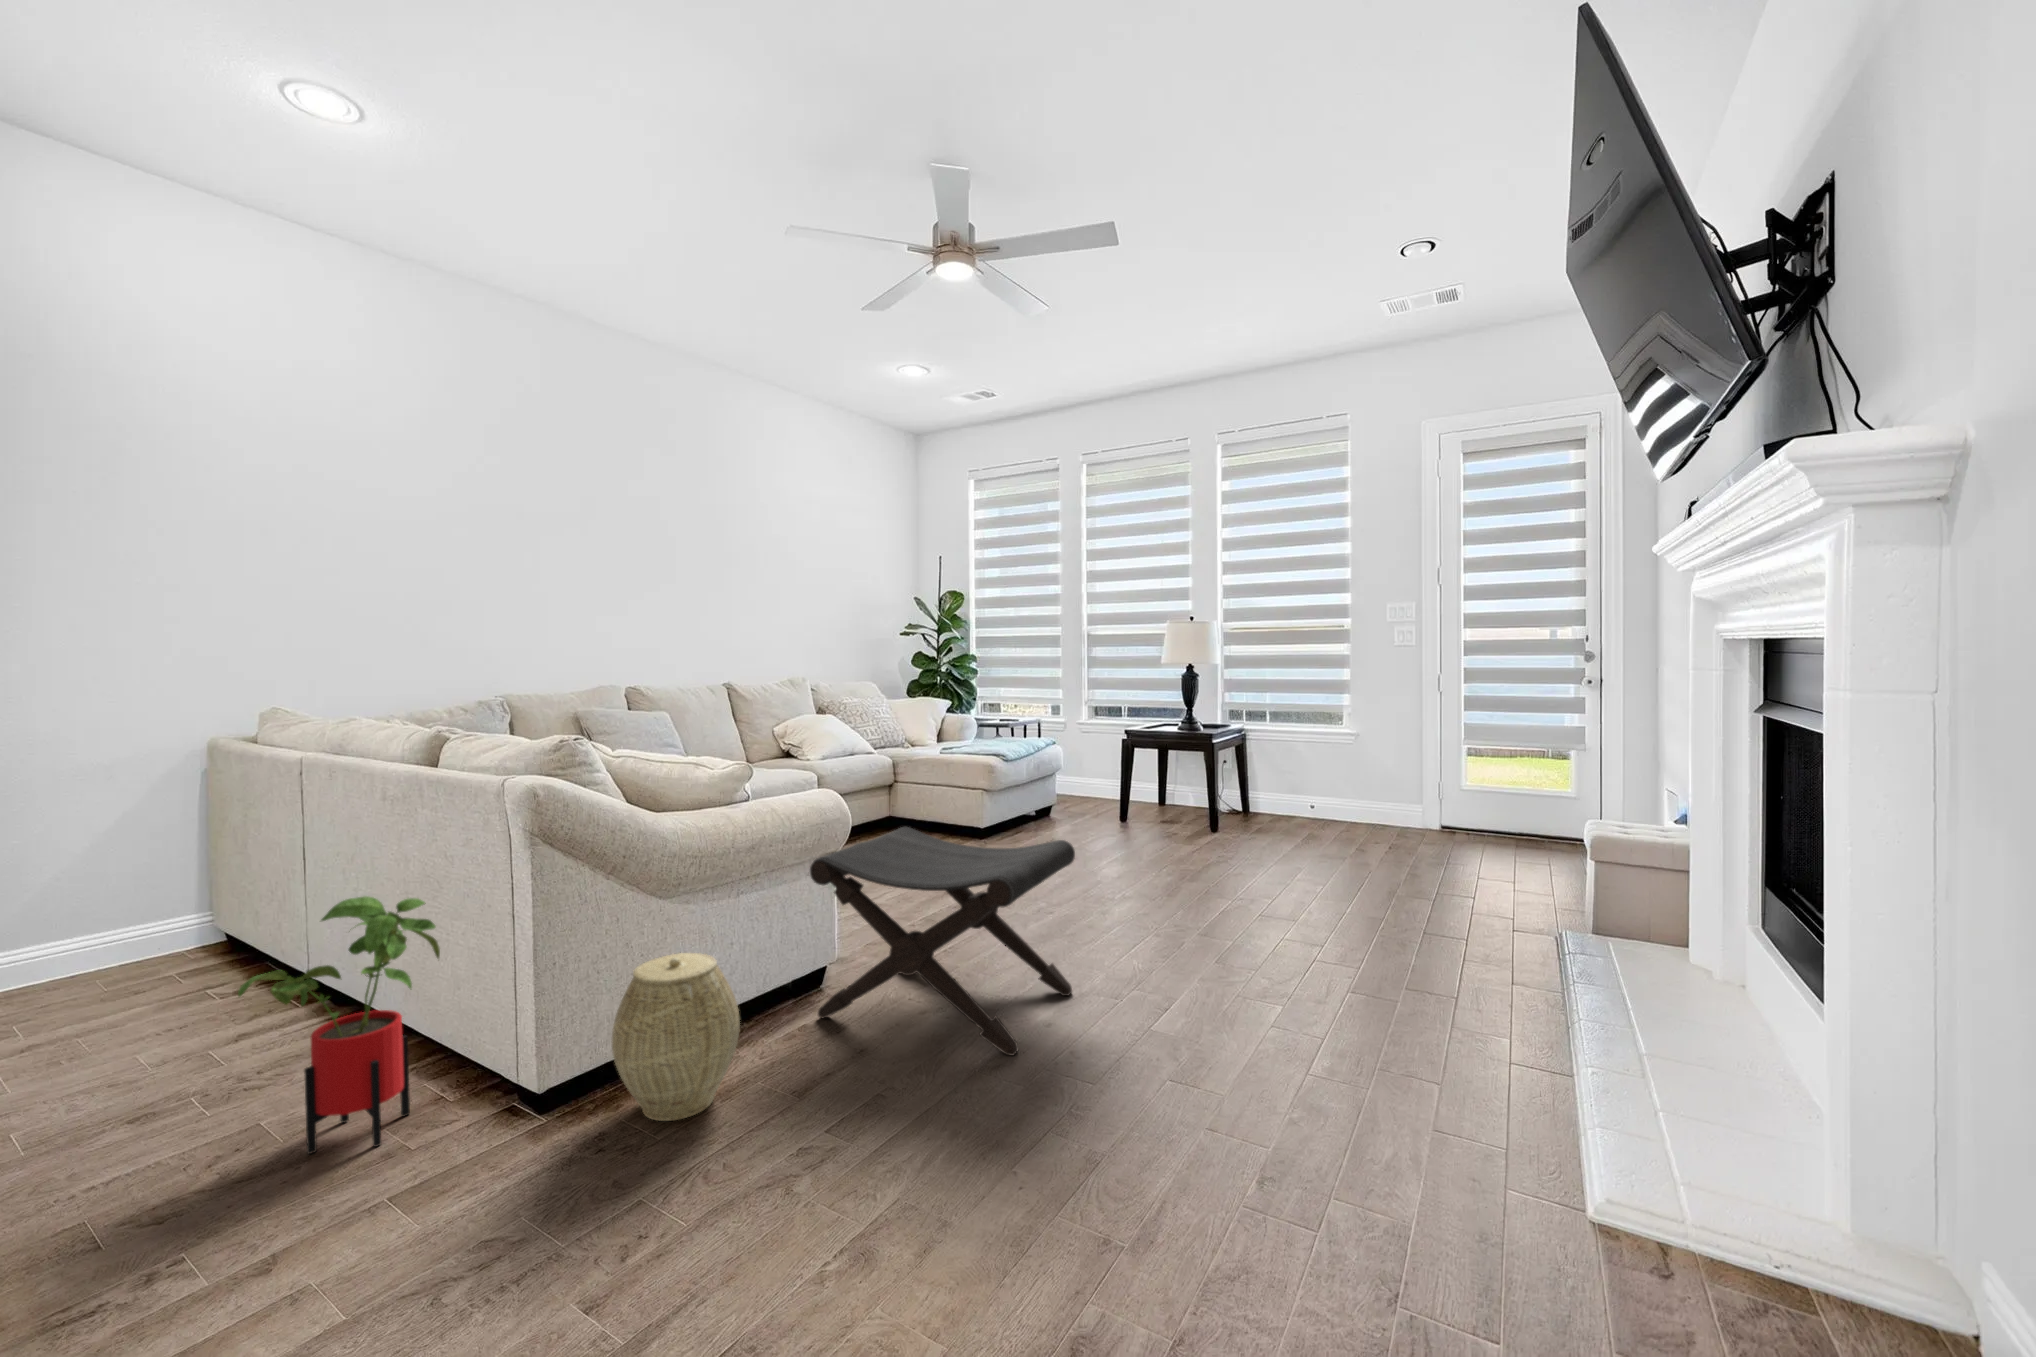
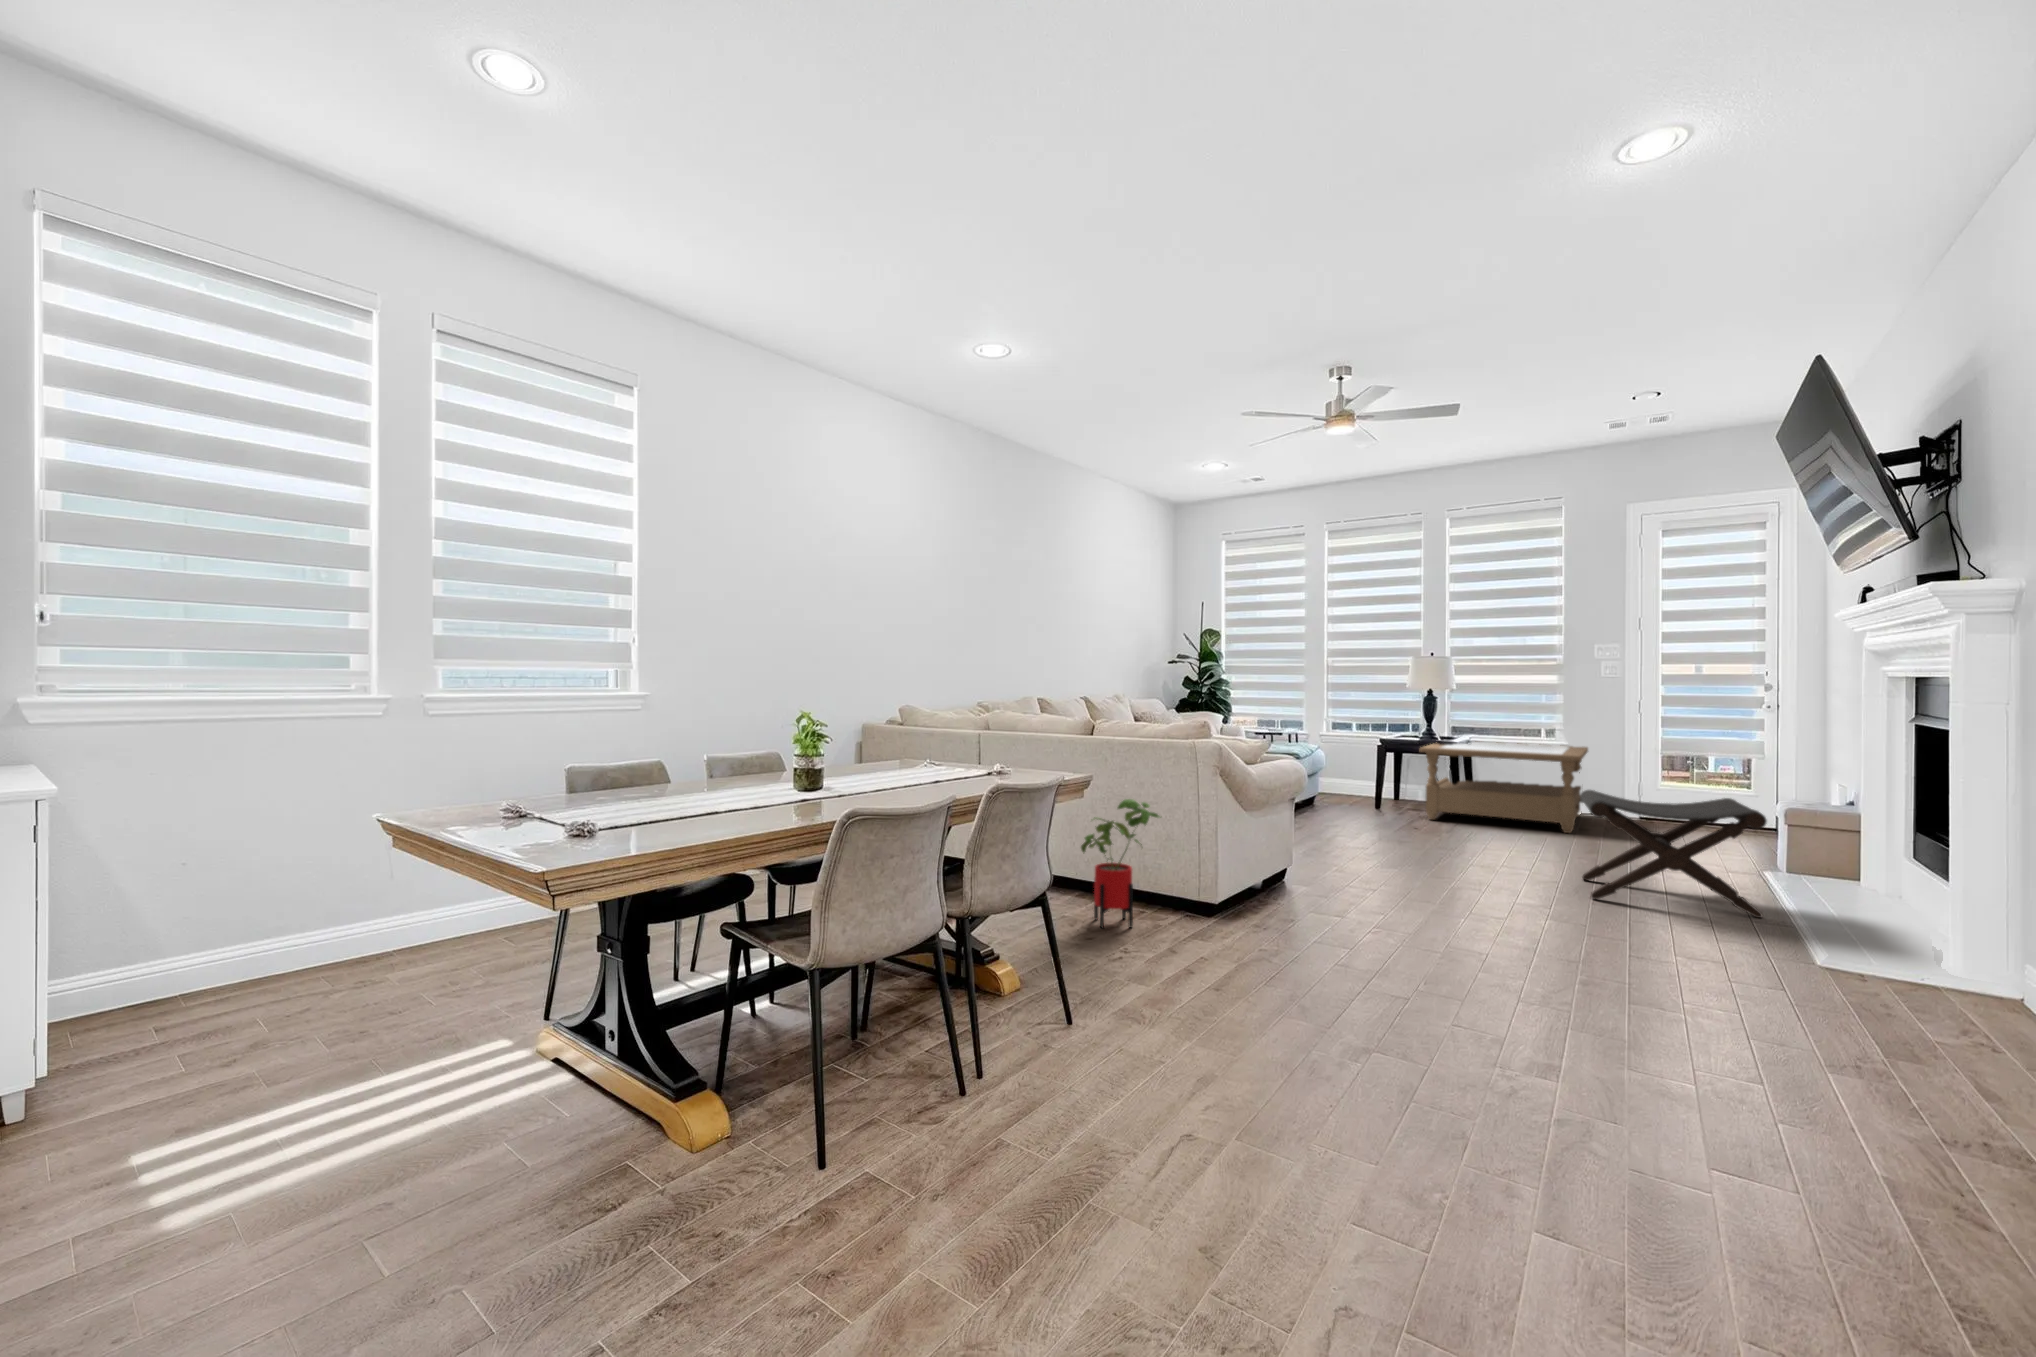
coffee table: none [1163,730,1381,857] -> present [1420,743,1588,833]
footstool: present [810,827,1075,1055] -> present [1580,790,1767,918]
woven basket: present [612,953,740,1121] -> none [1234,842,1301,926]

